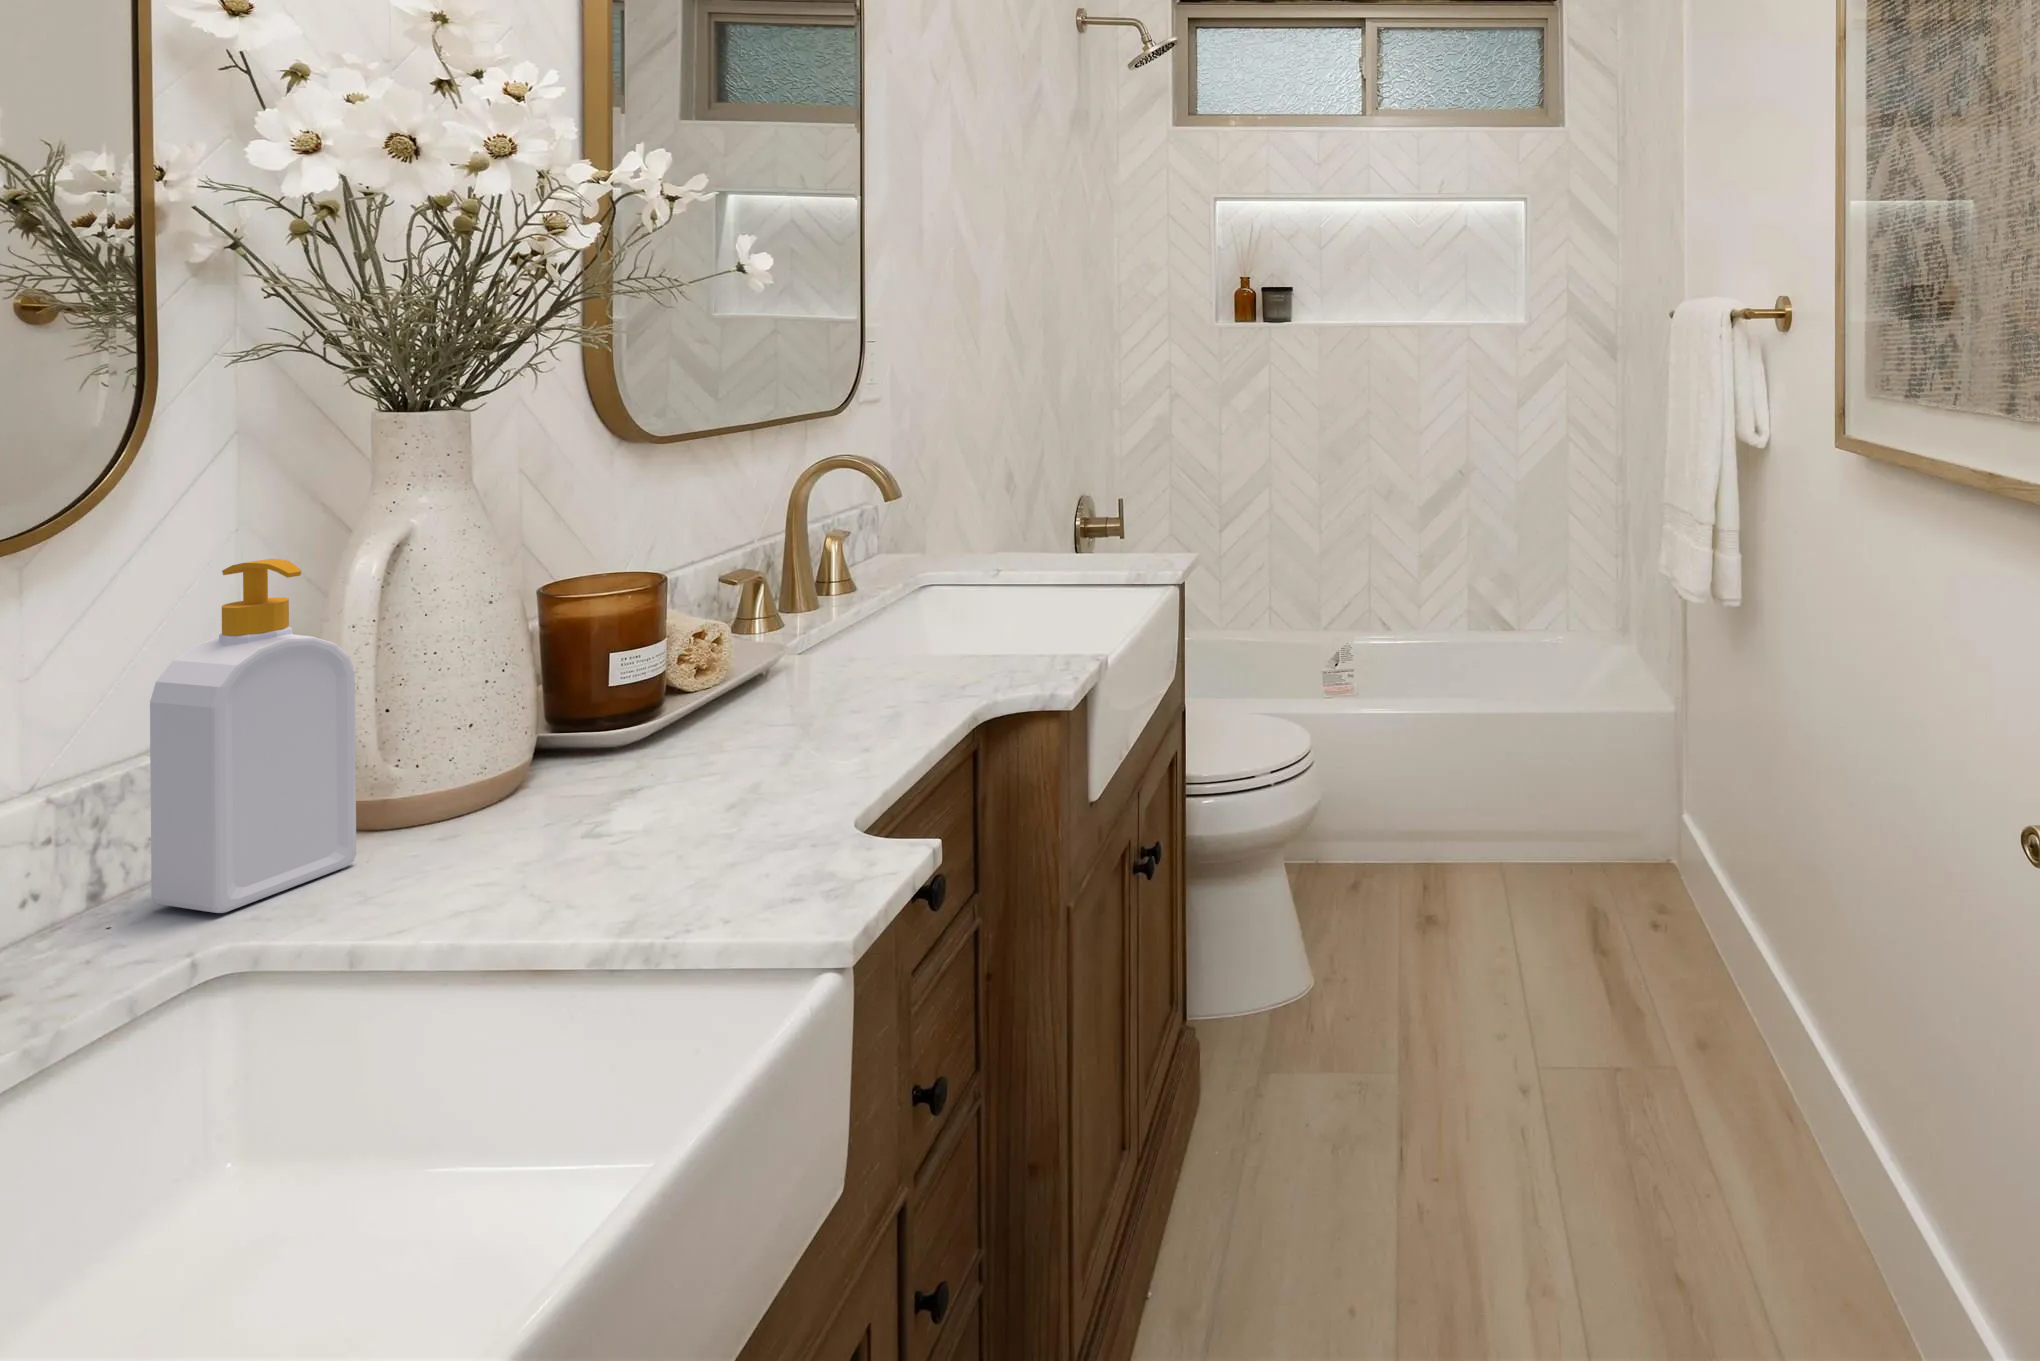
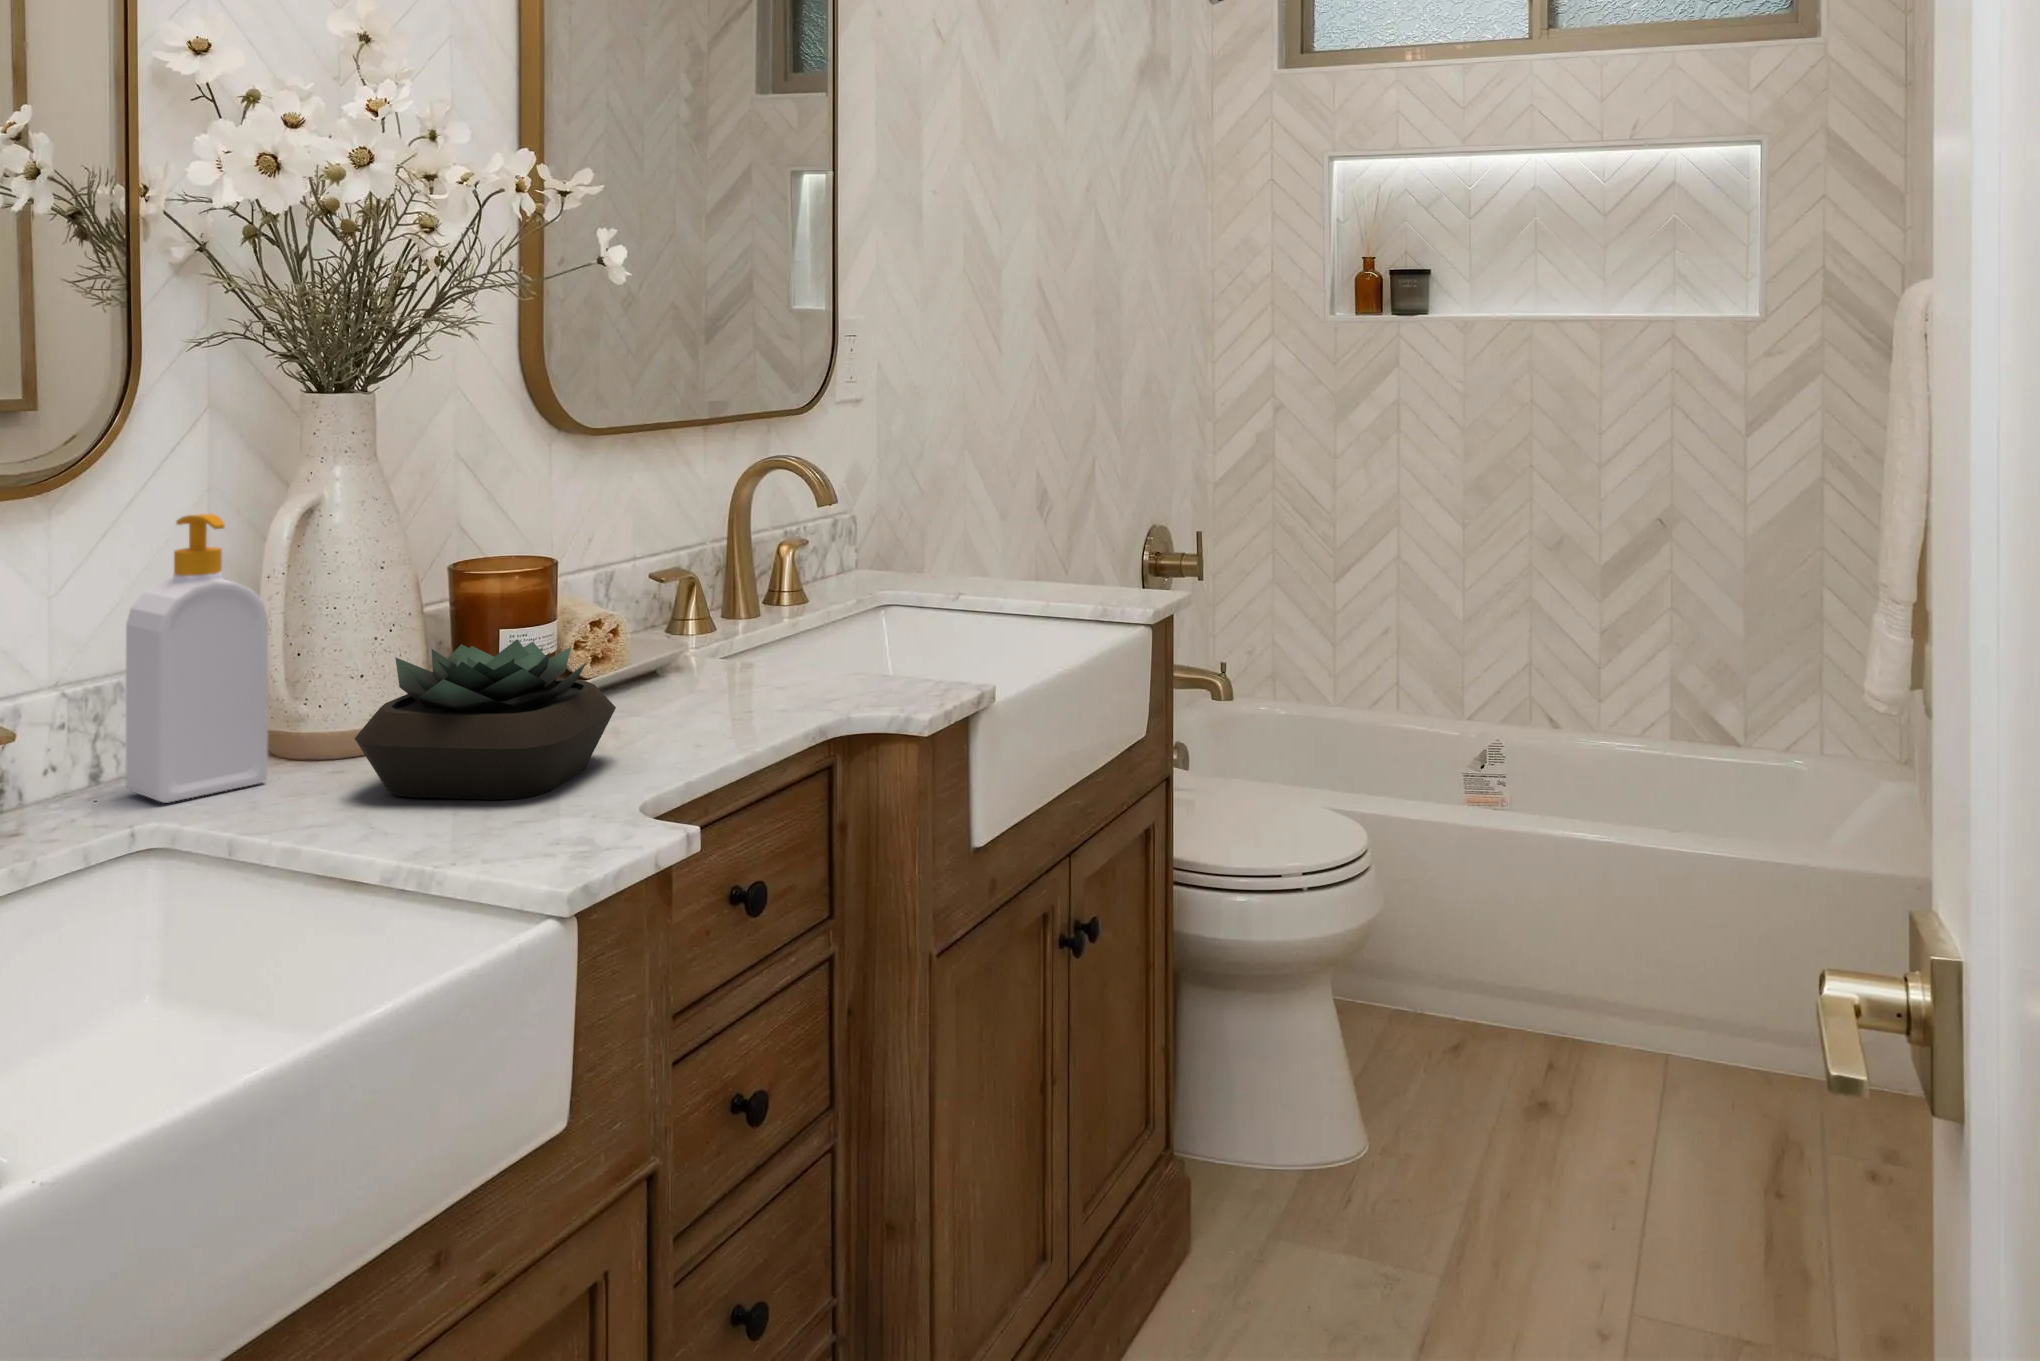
succulent plant: none [494,665,788,856] -> present [355,639,616,800]

